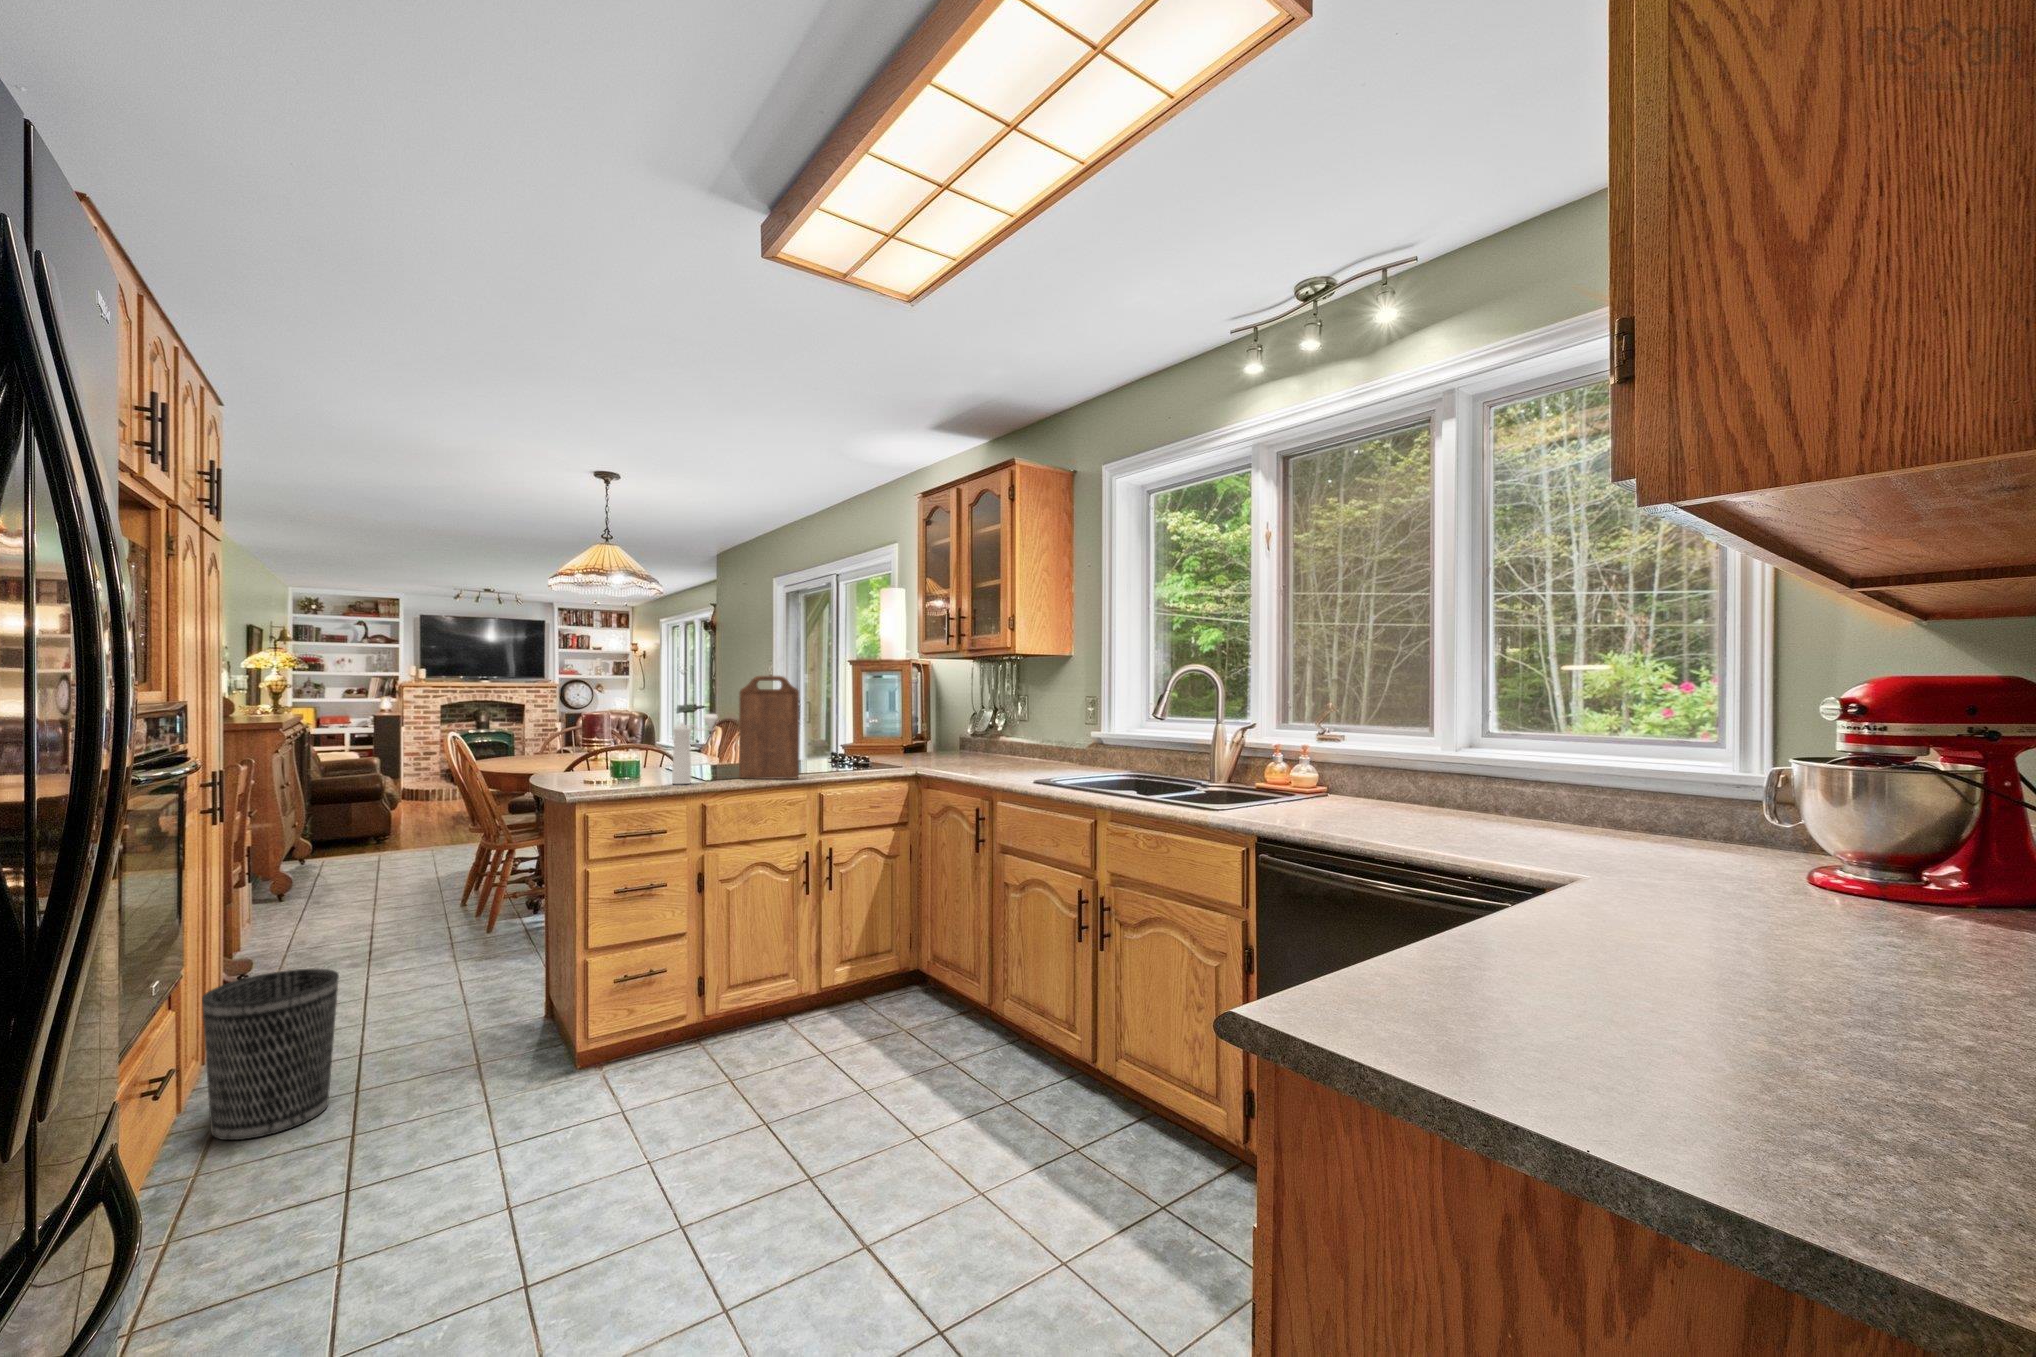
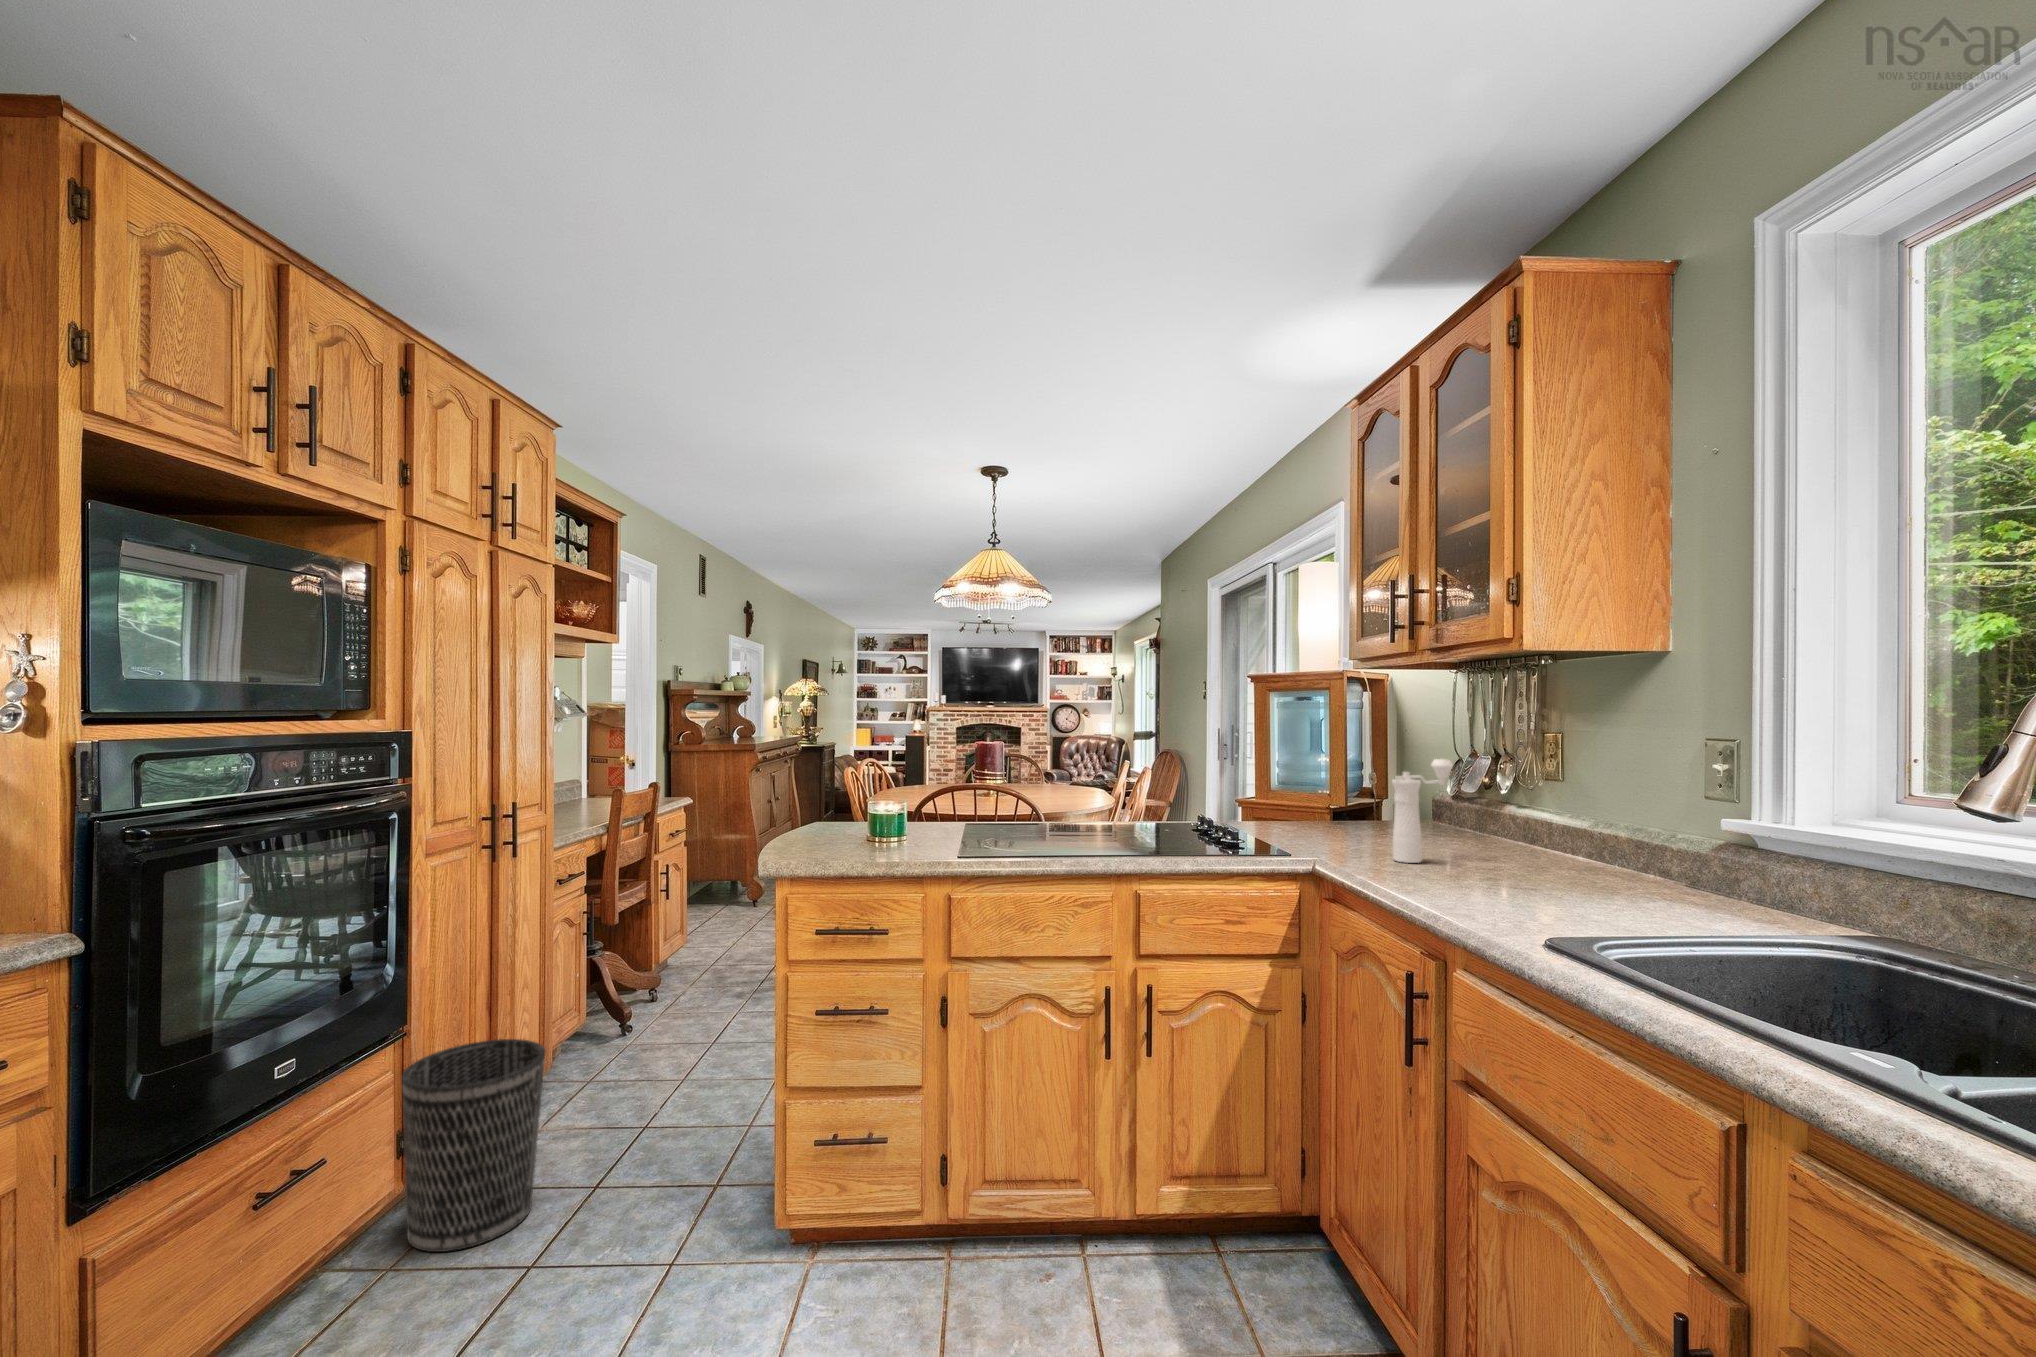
cutting board: present [739,676,799,779] -> none [1011,697,1093,865]
pepper mill: present [672,714,718,784] -> present [1392,759,1453,863]

